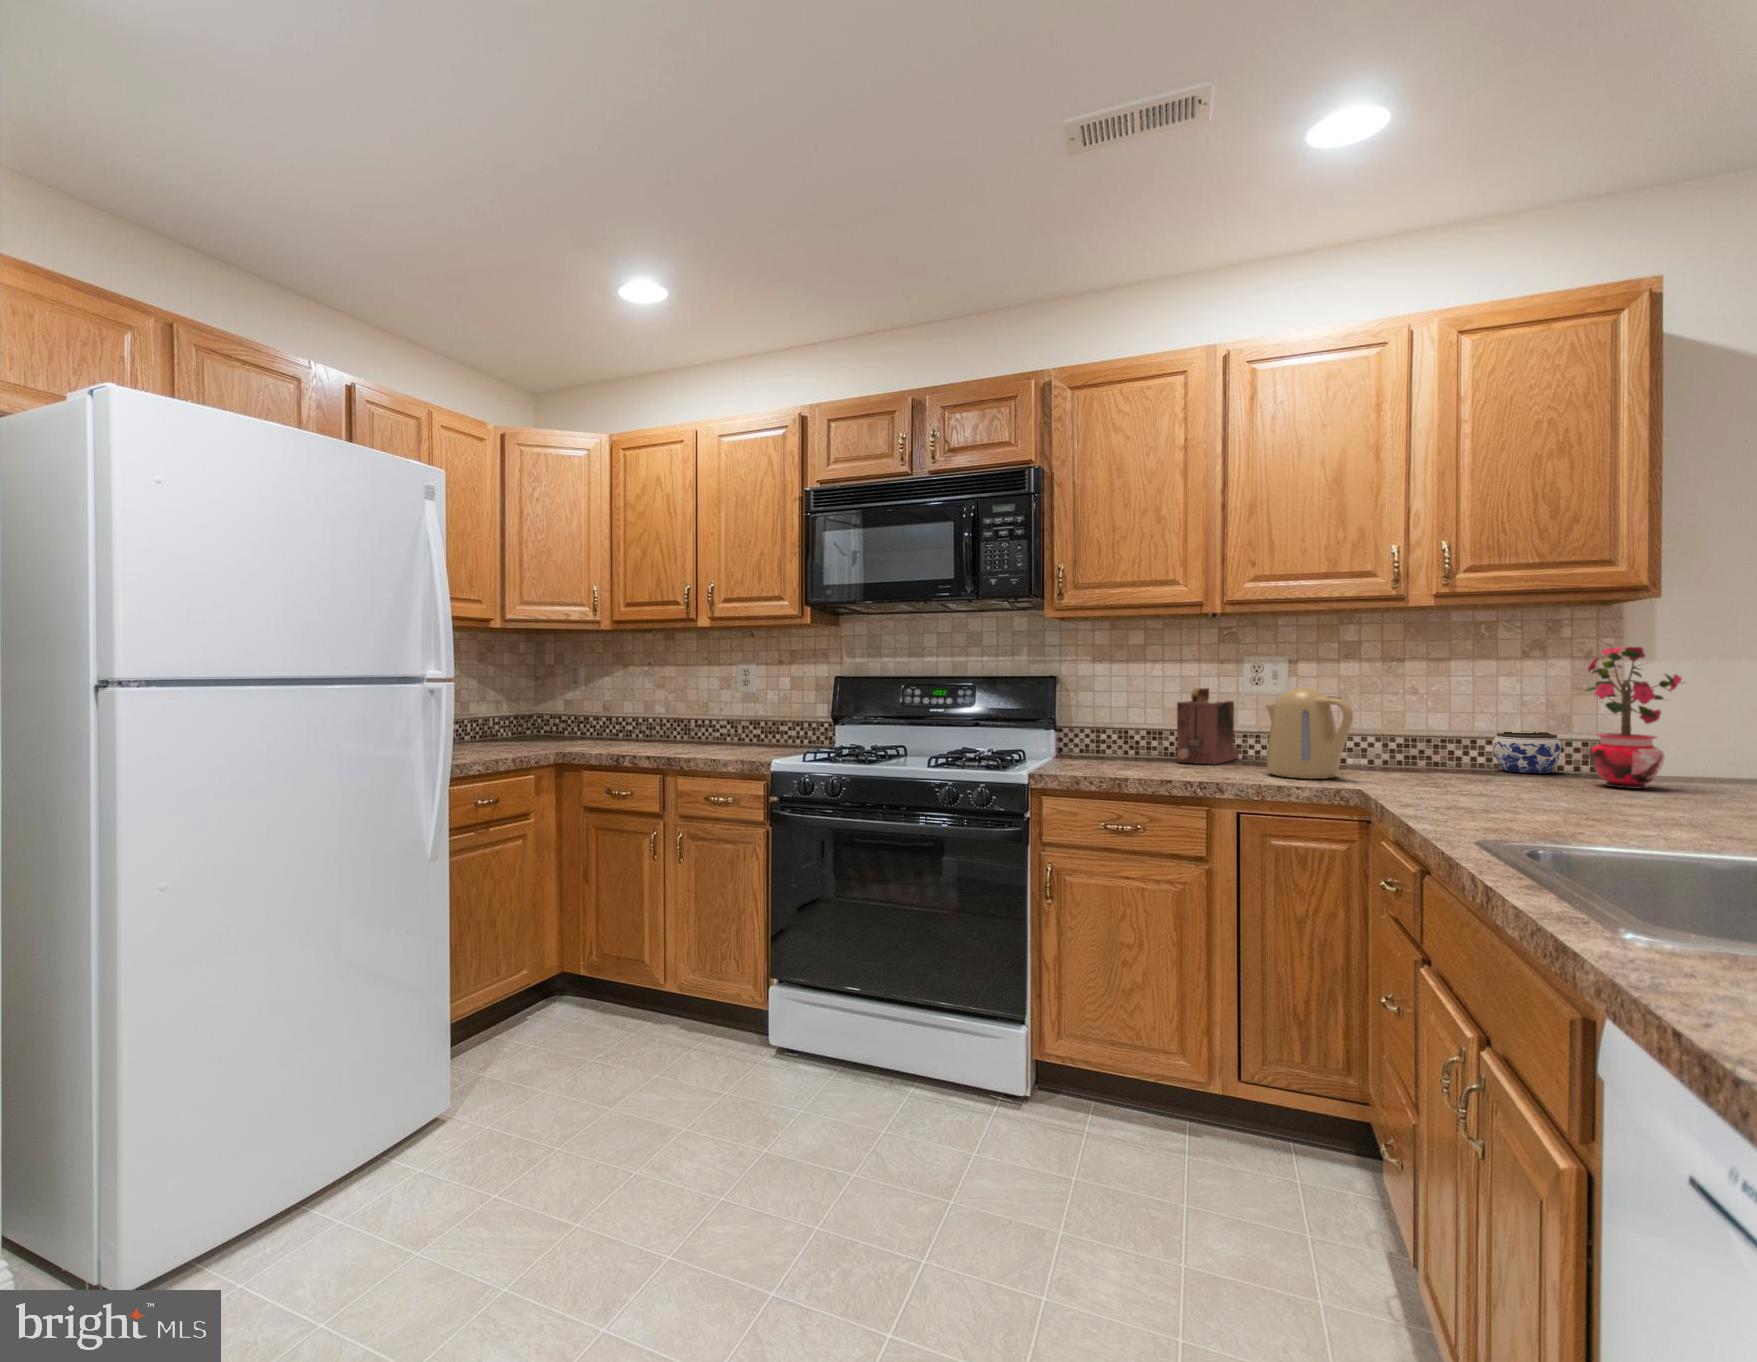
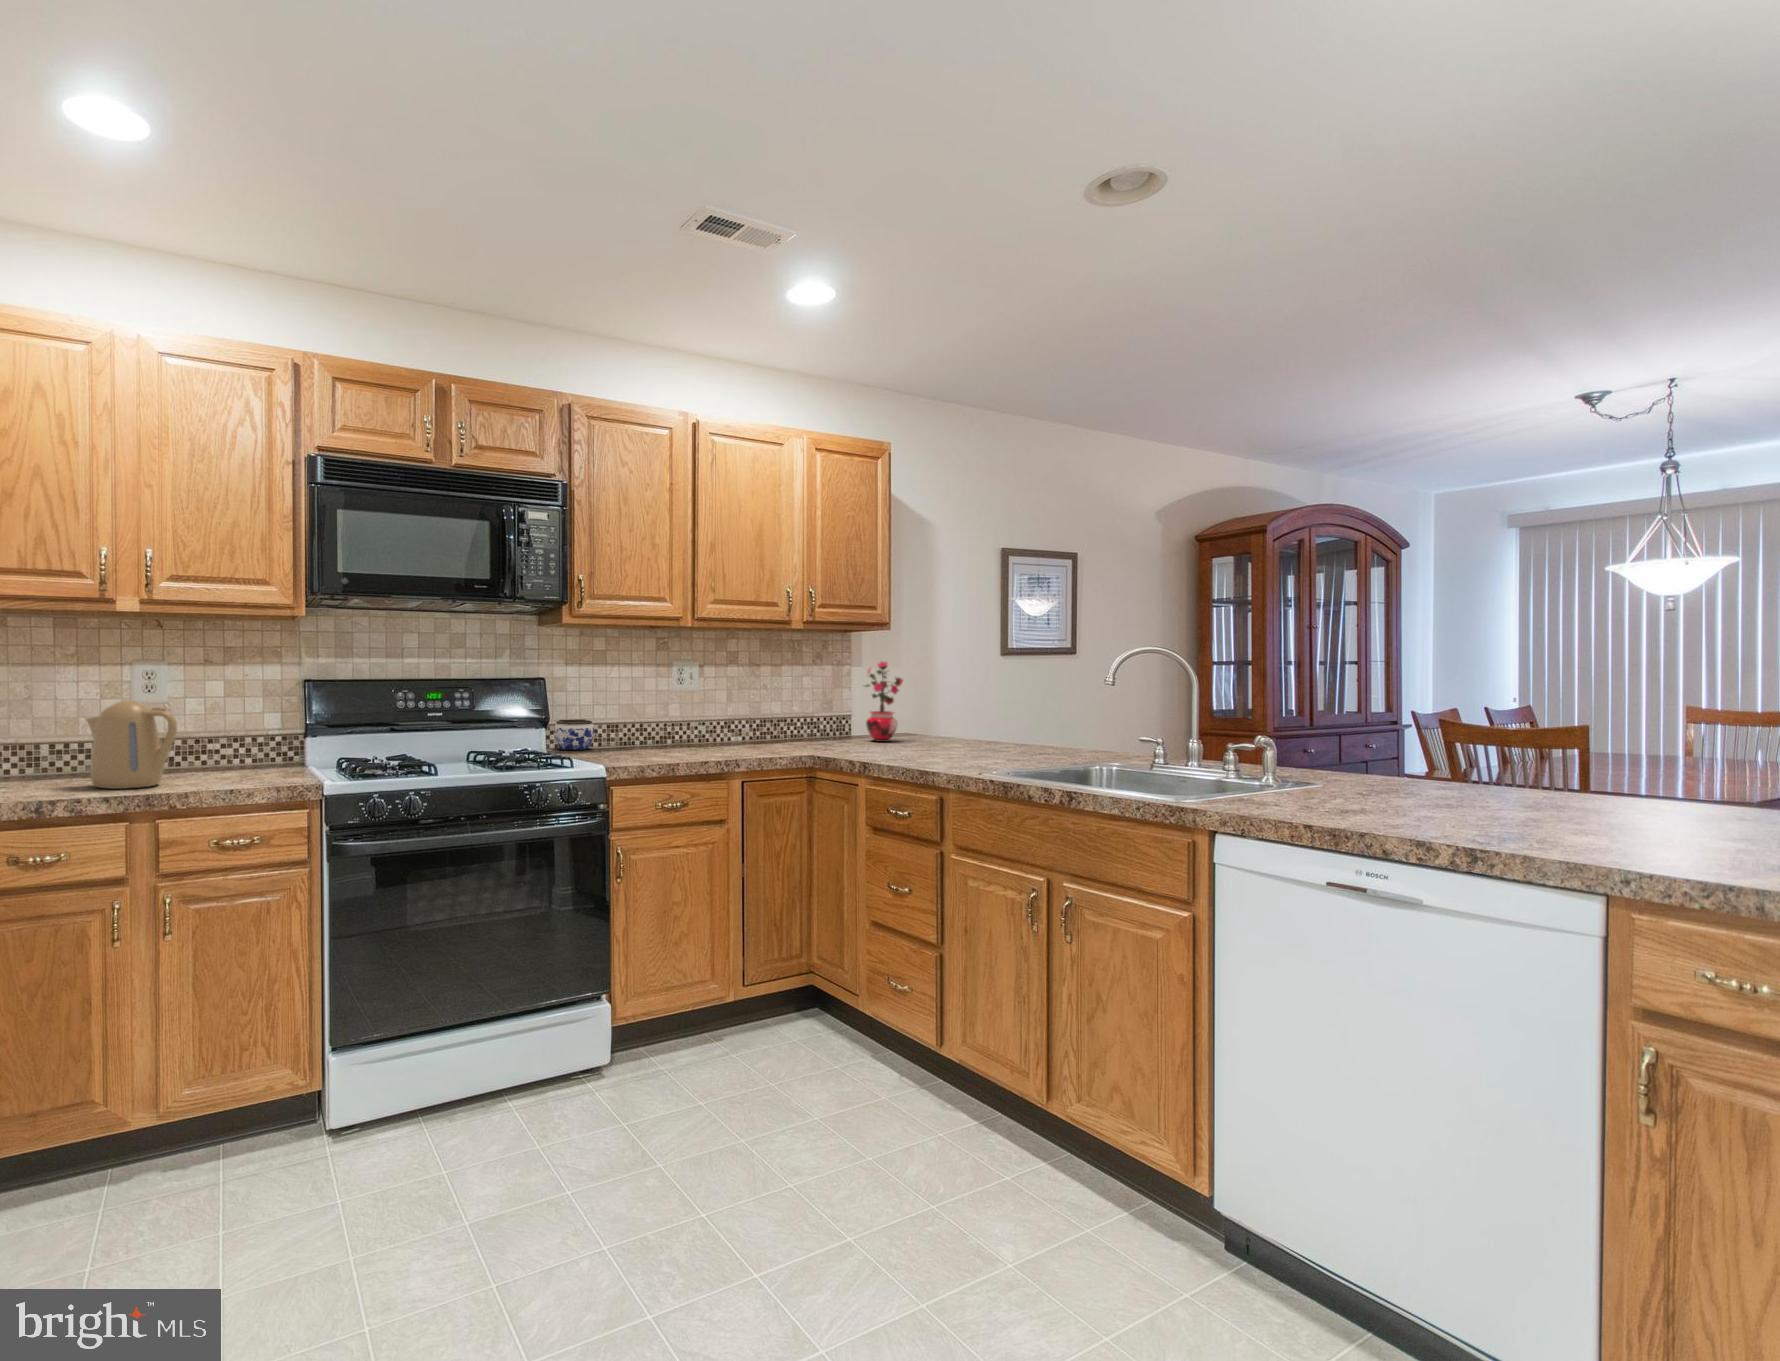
kettle: present [1266,687,1353,779] -> present [86,700,178,789]
toaster: present [1177,688,1239,765] -> none [631,686,676,748]
jar: present [1493,732,1561,773] -> present [554,719,594,750]

